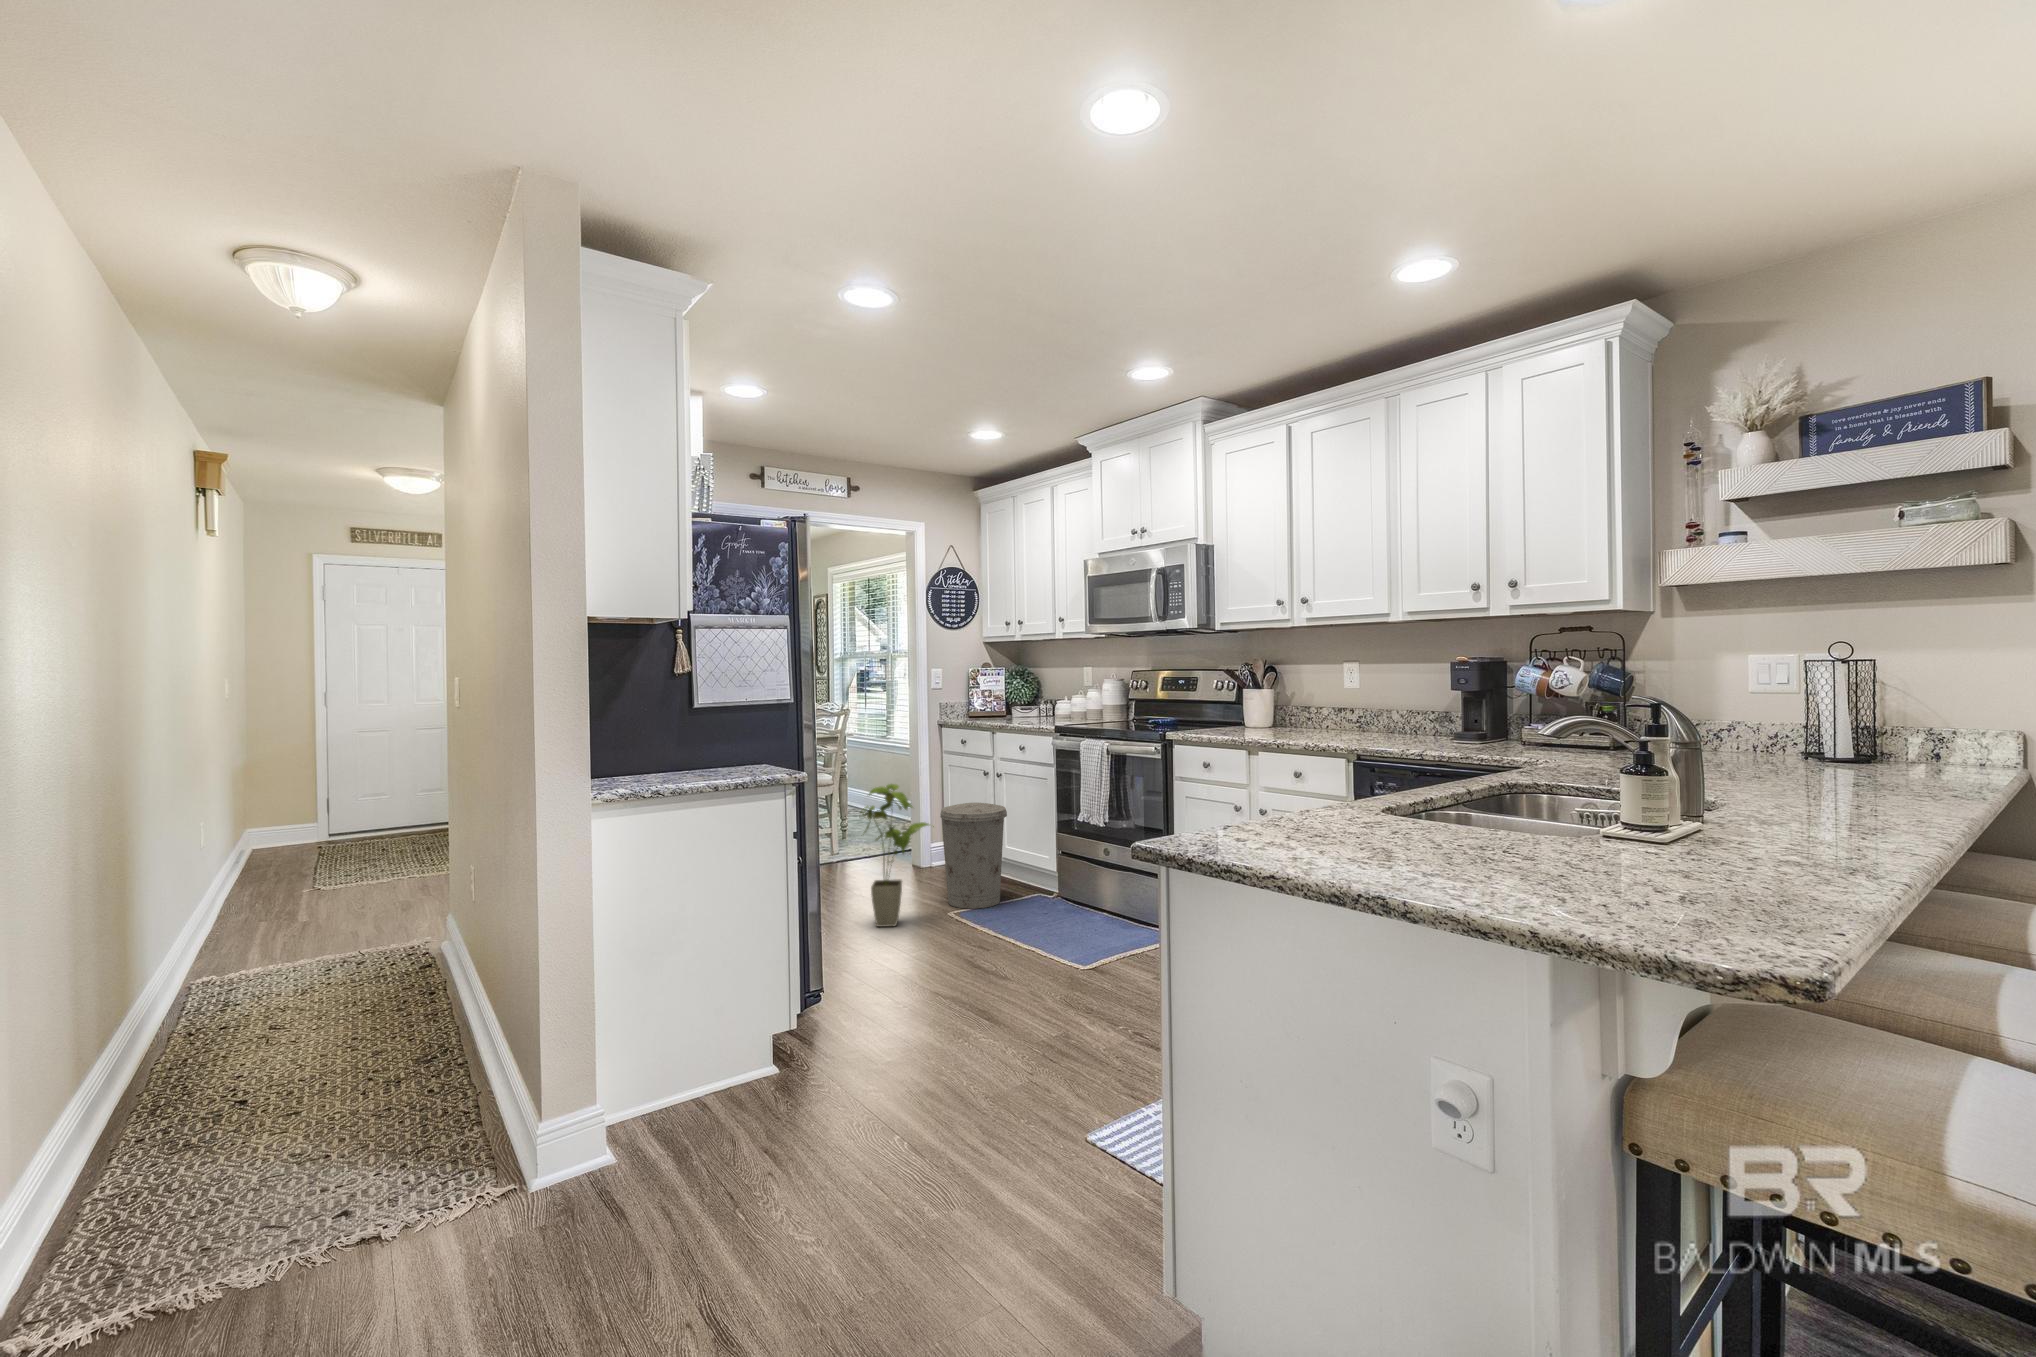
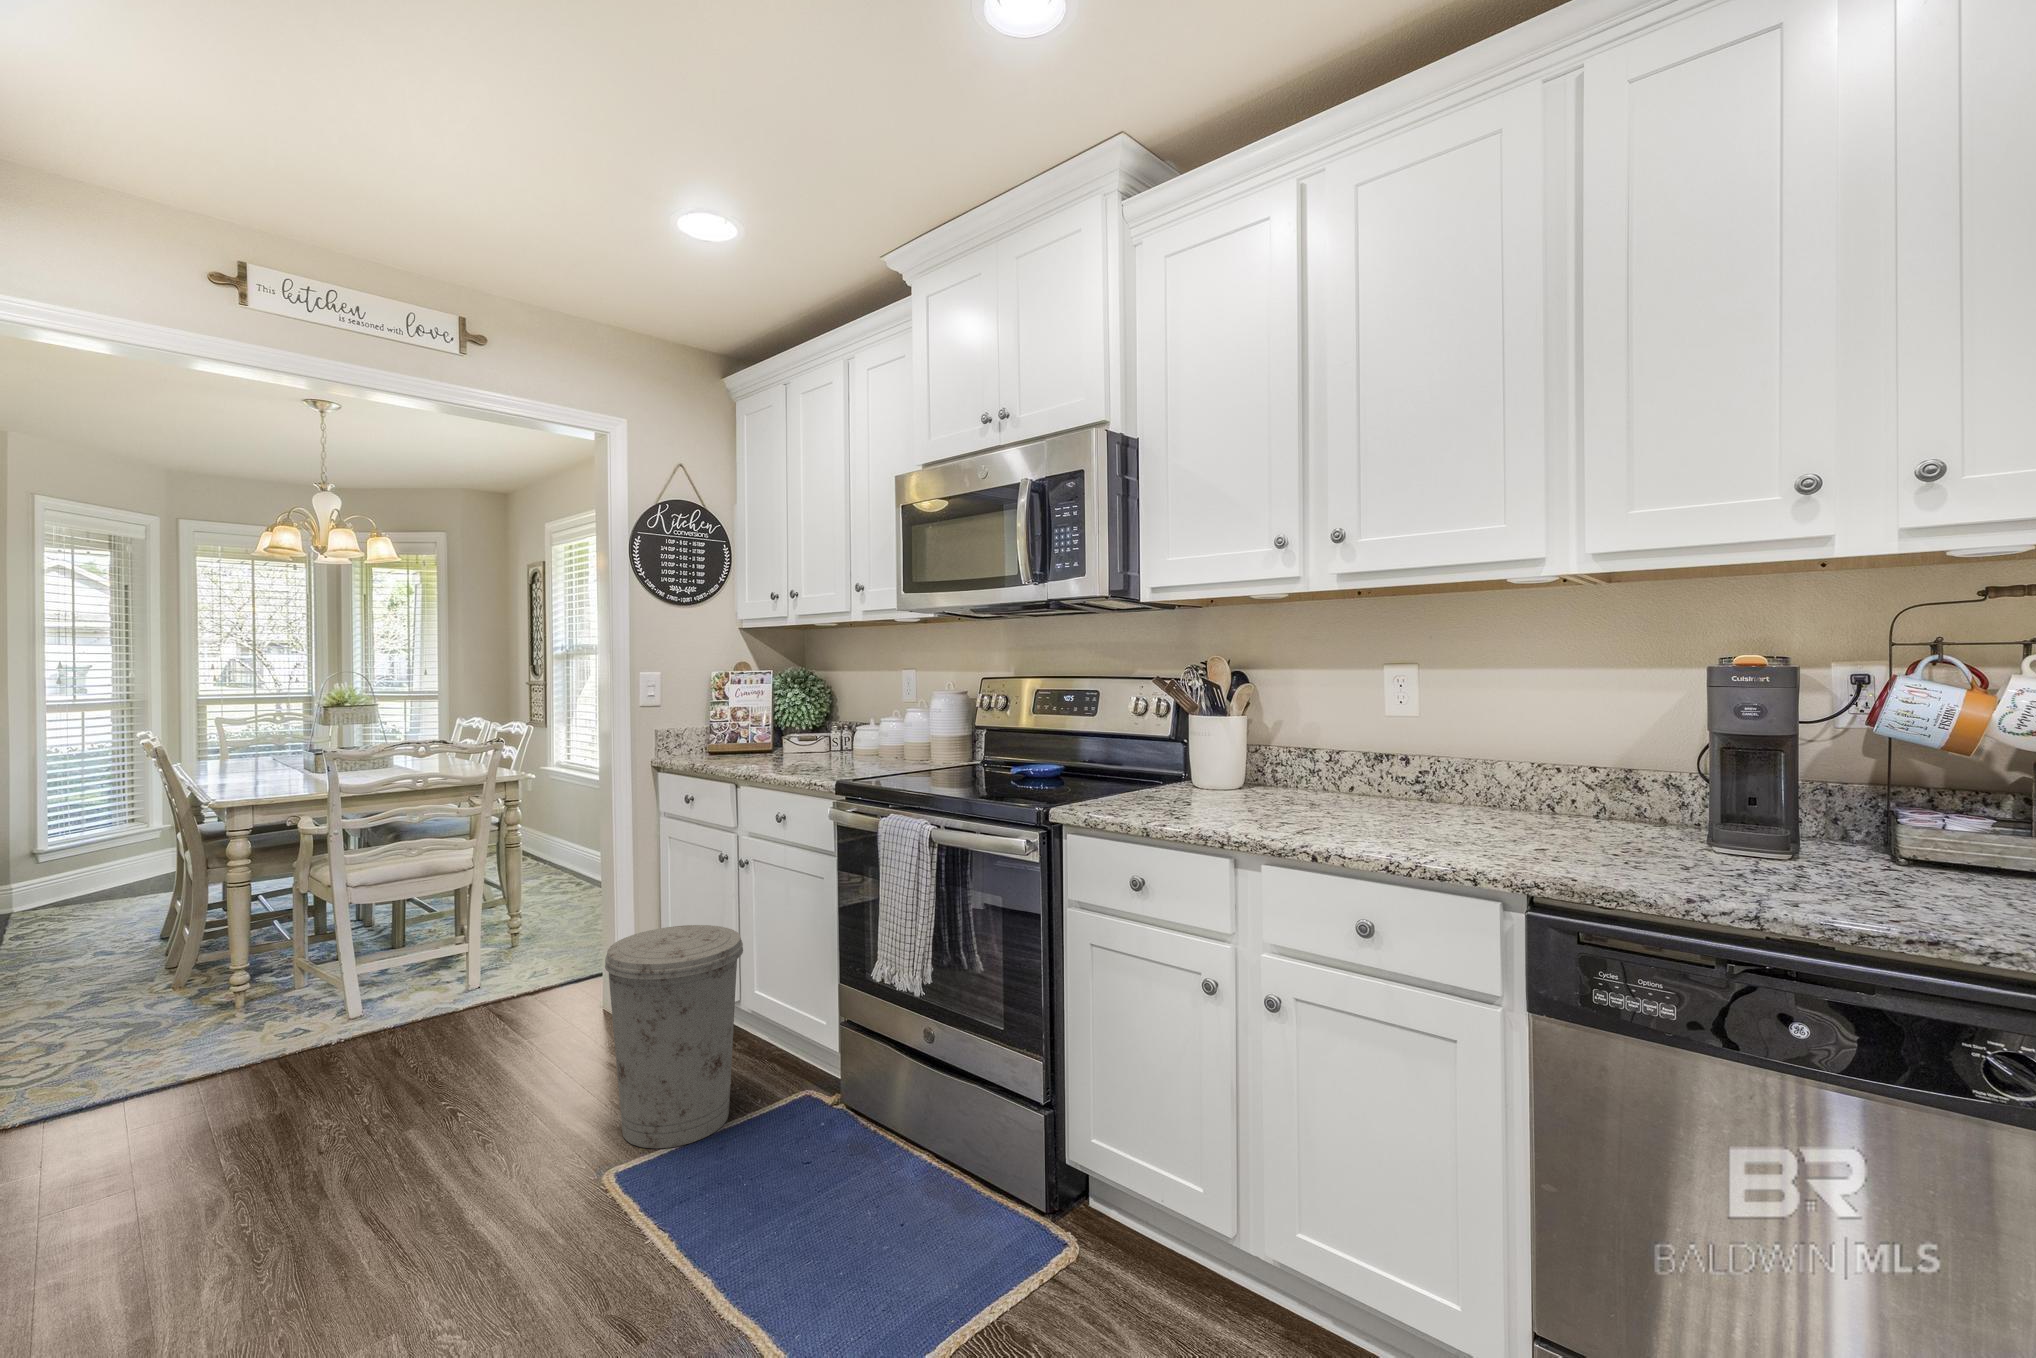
house plant: present [862,784,934,927] -> none [381,922,573,1239]

